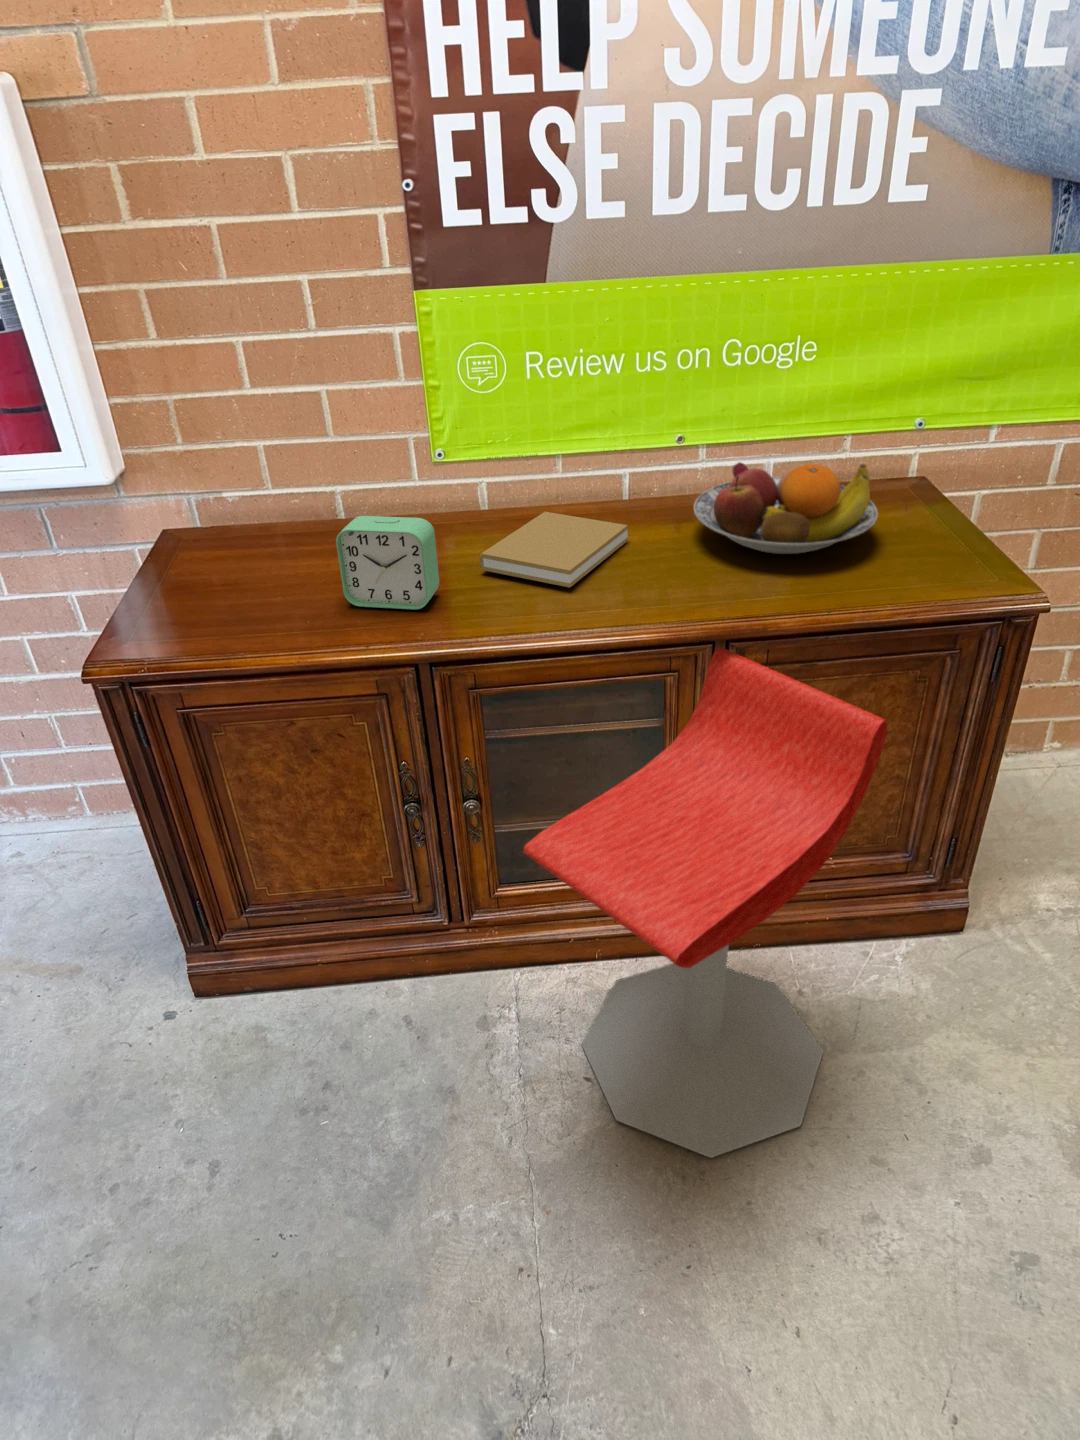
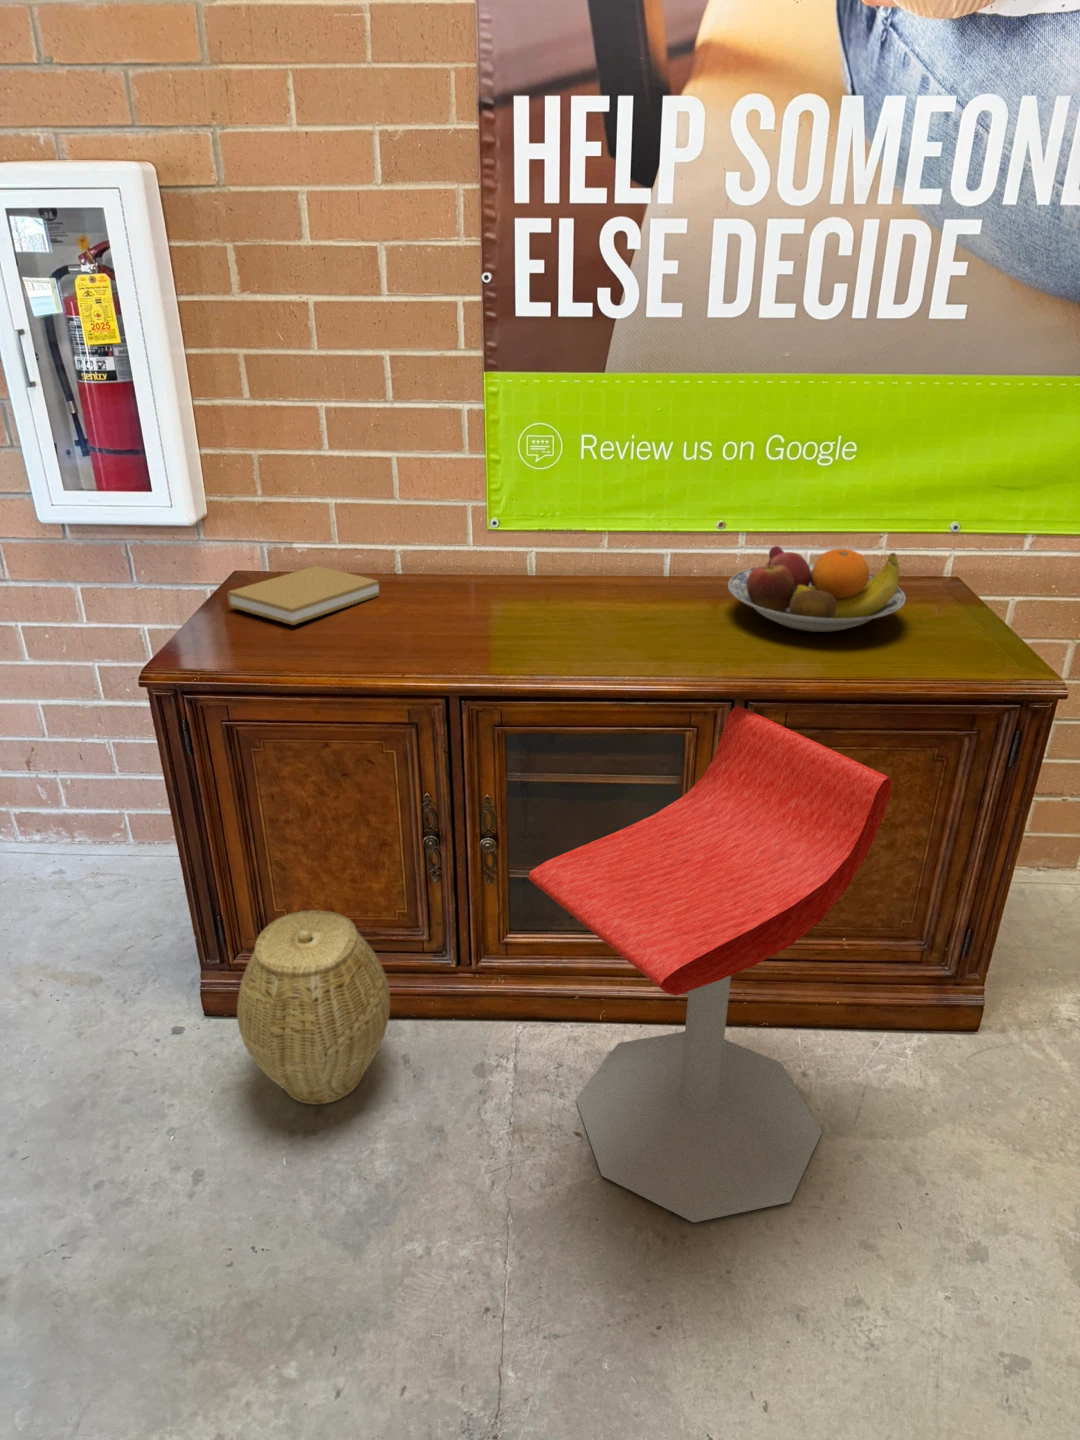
book: present [480,512,628,587] -> present [227,566,379,625]
alarm clock: present [336,516,439,610] -> none [386,561,479,650]
woven basket: none [232,889,387,1078] -> present [237,910,390,1104]

